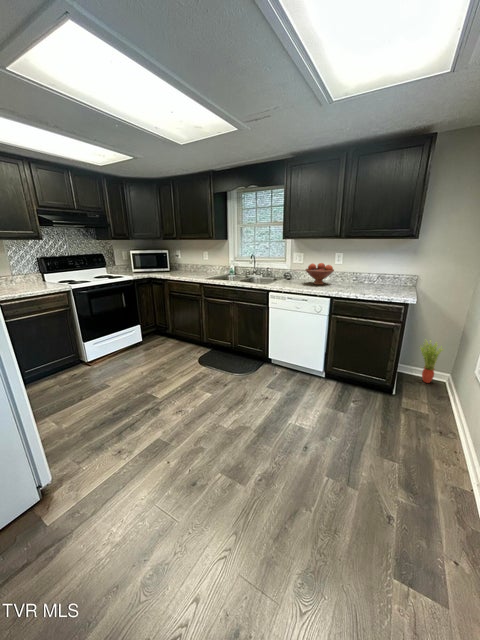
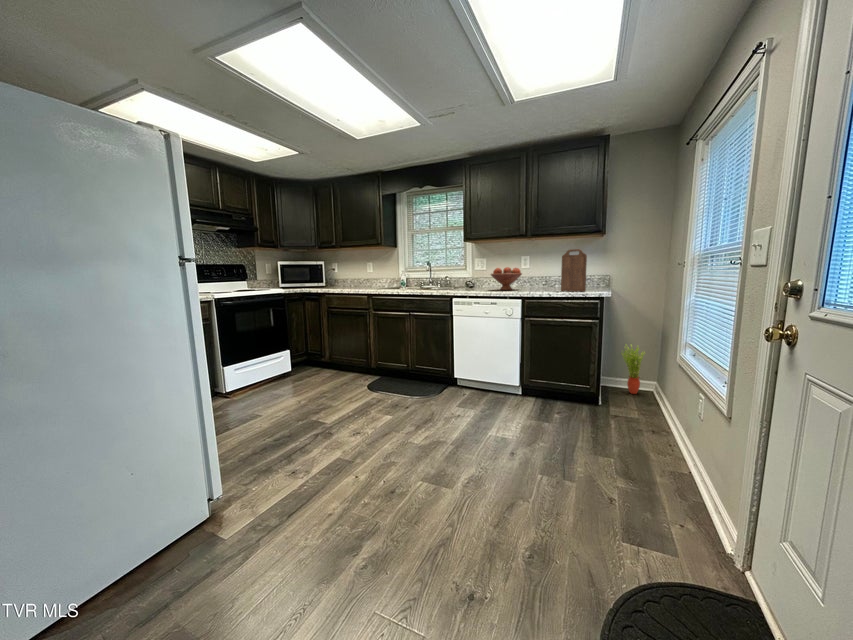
cutting board: none [368,253,397,294] -> present [561,249,587,292]

